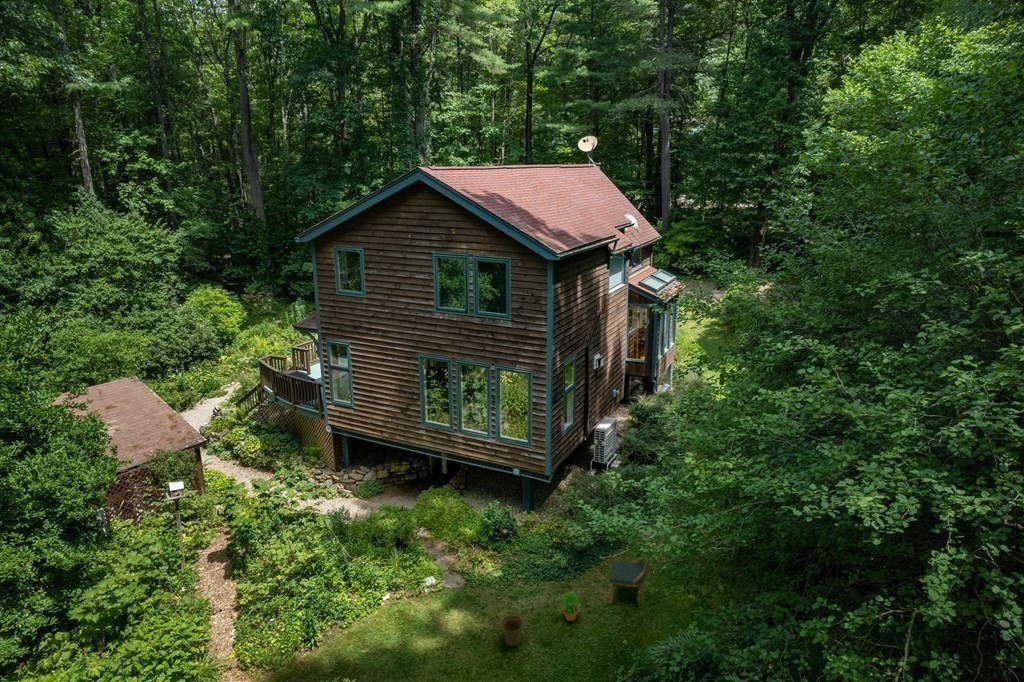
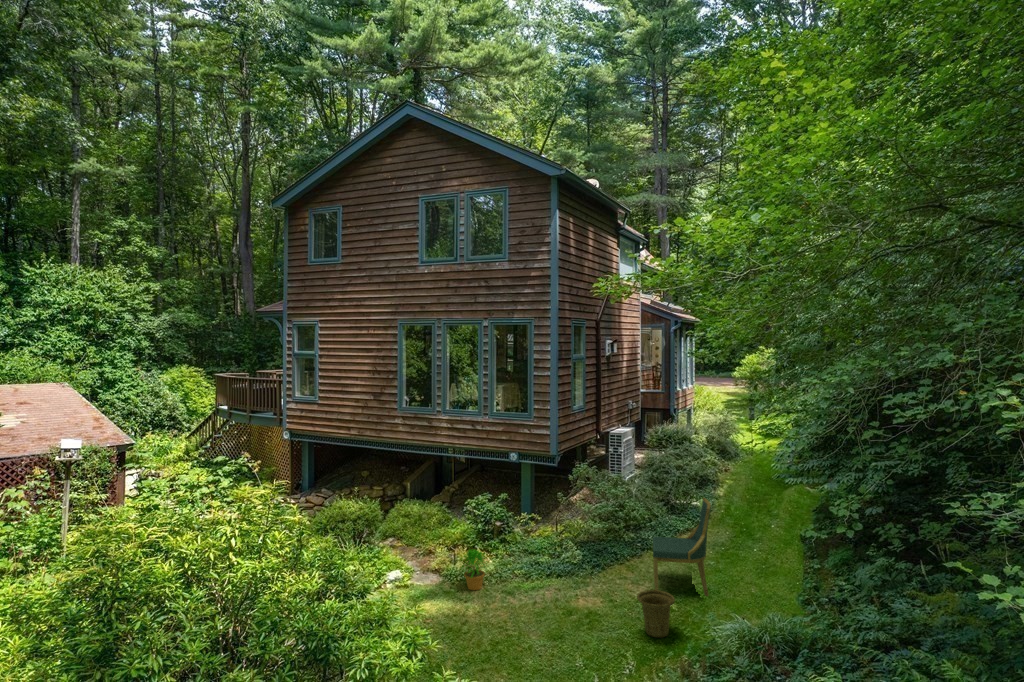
potted plant: present [561,592,580,621] -> present [461,549,487,590]
basket: present [500,615,523,646] -> present [637,590,675,638]

